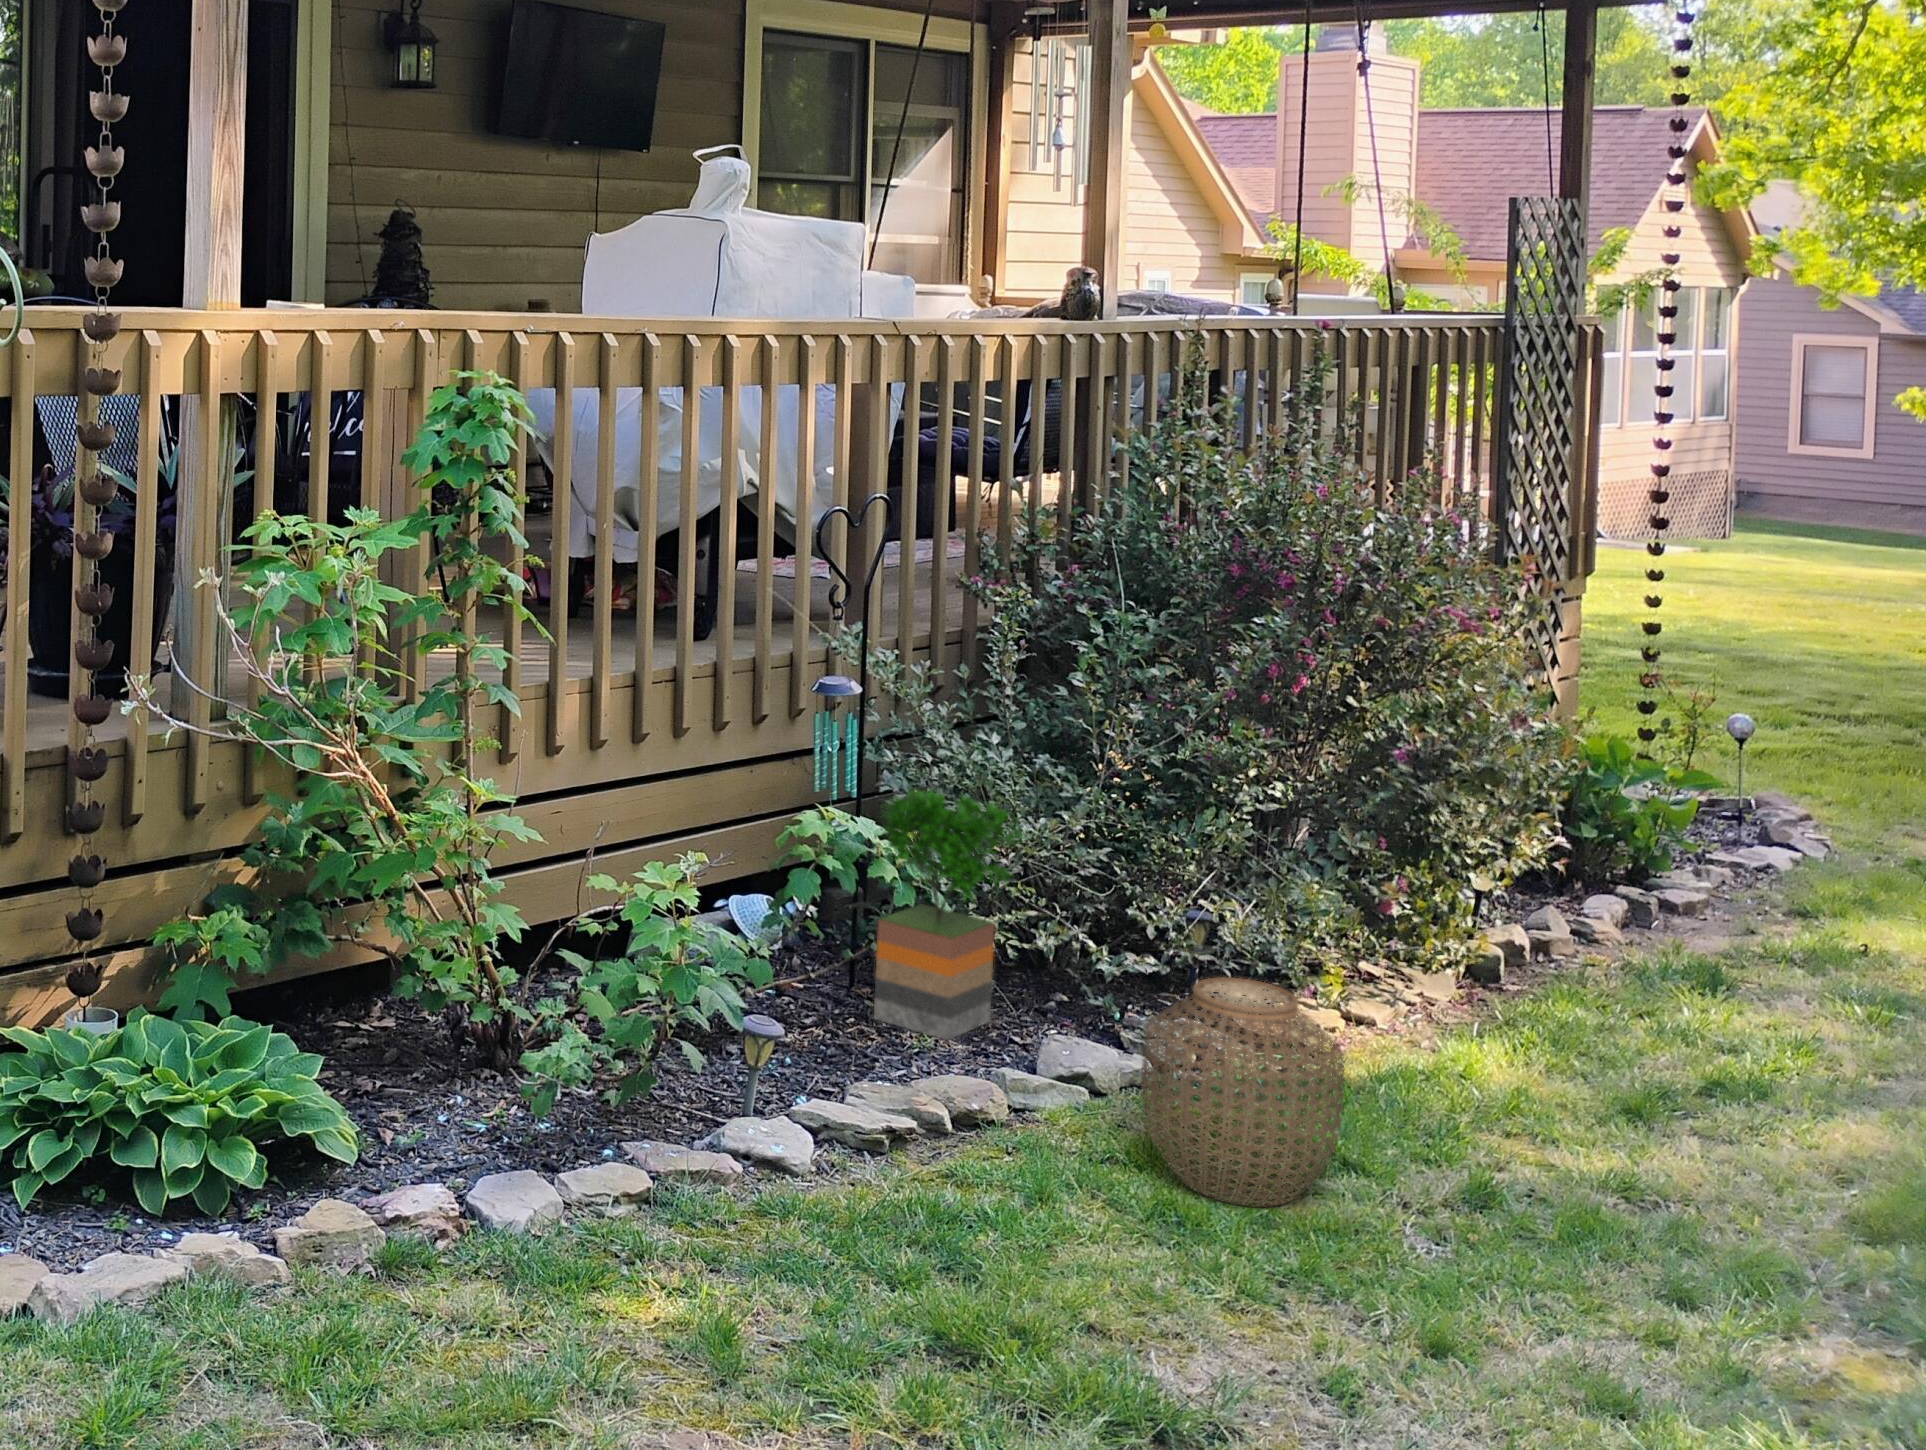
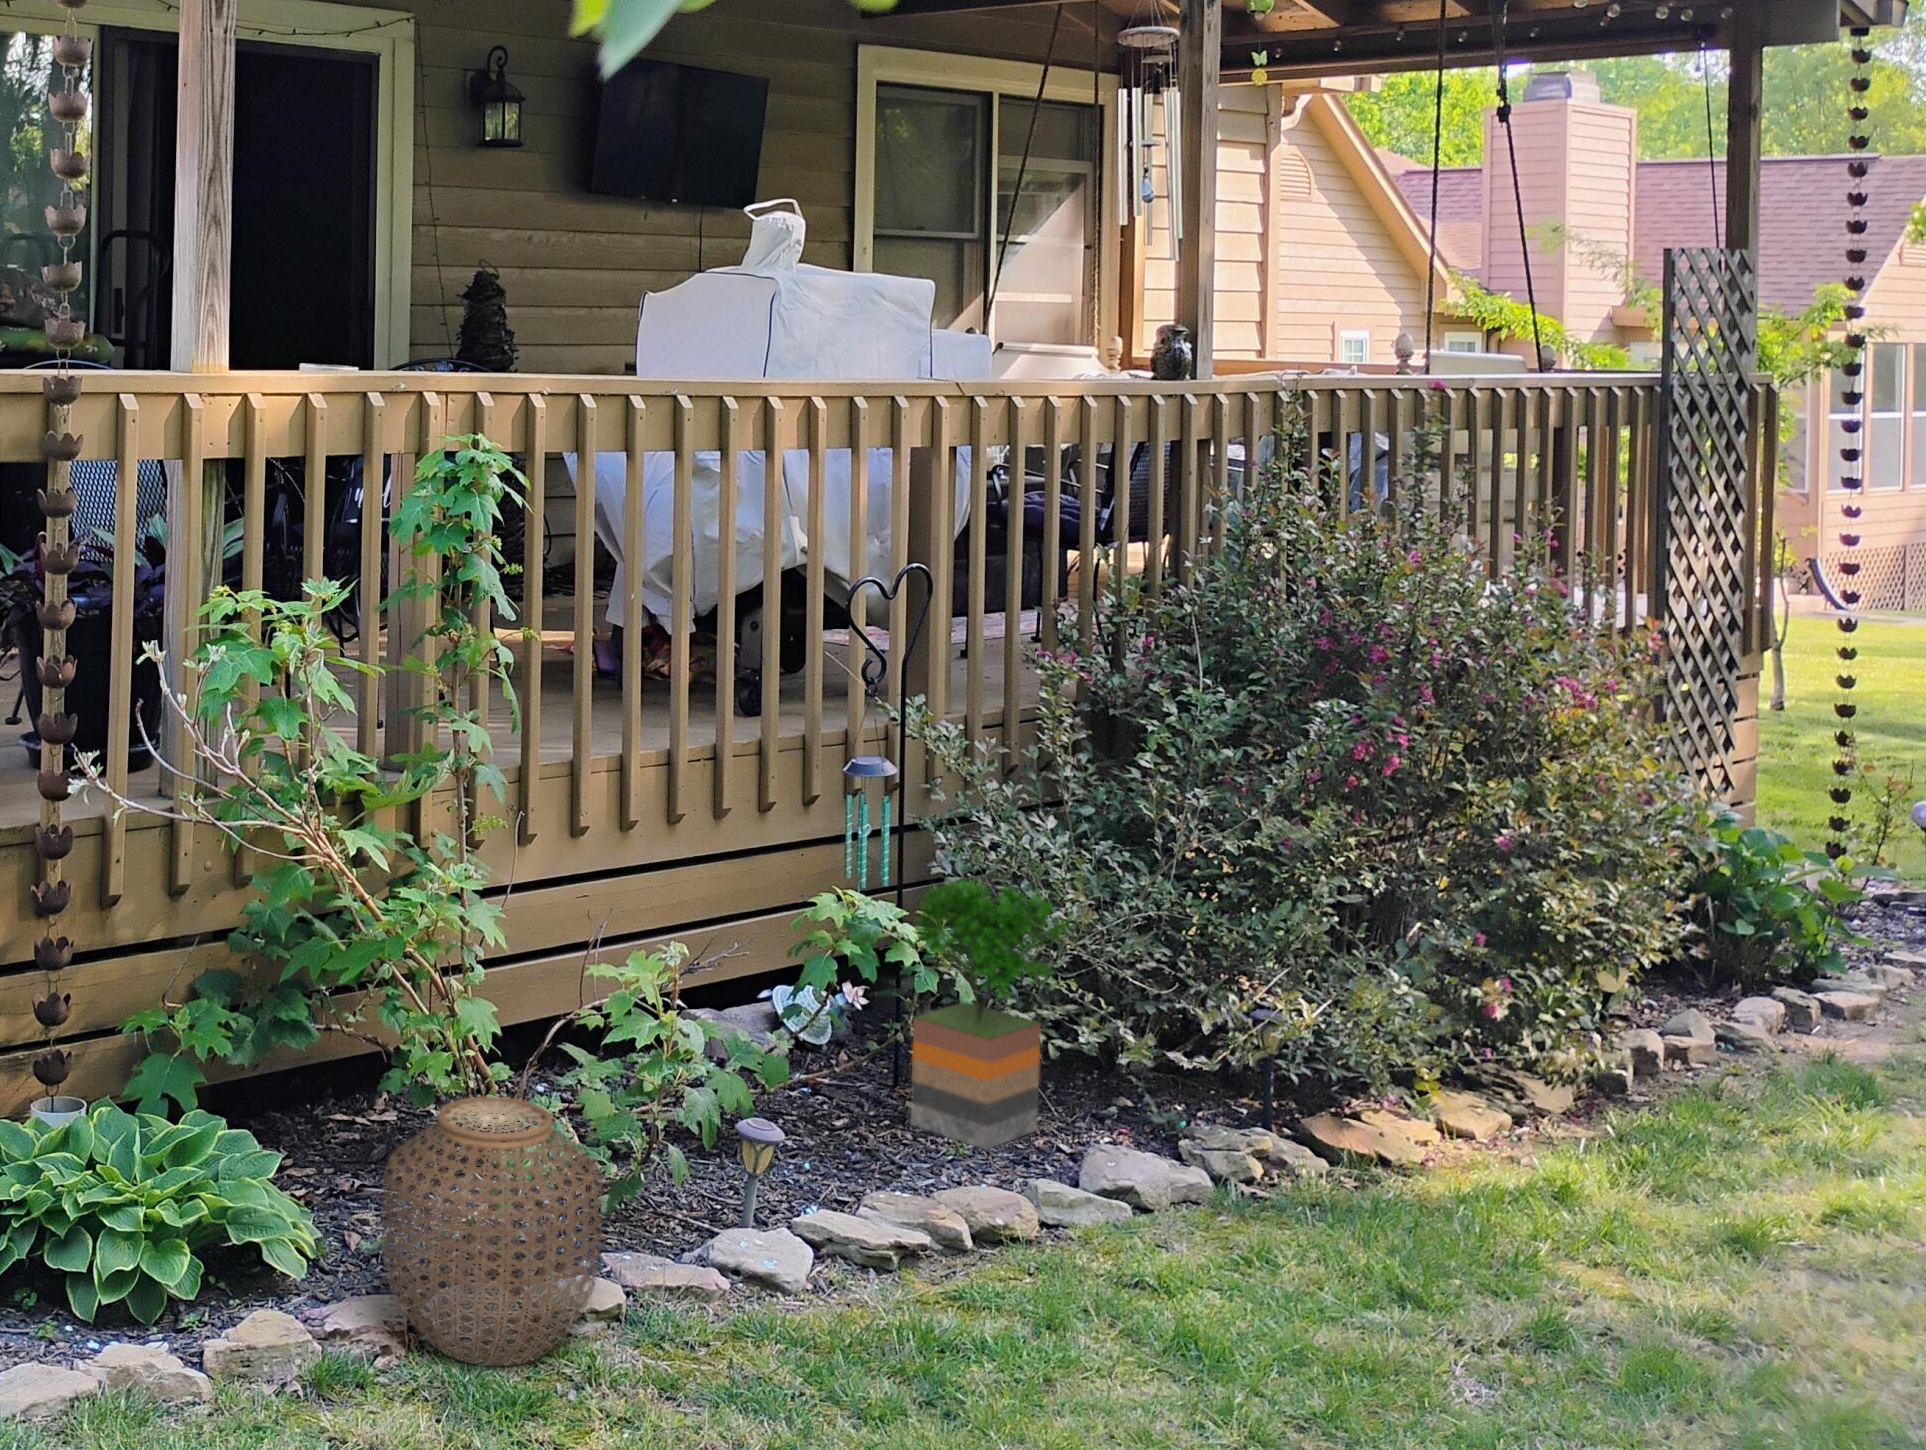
woven basket: present [1141,977,1344,1207] -> present [382,1096,602,1366]

